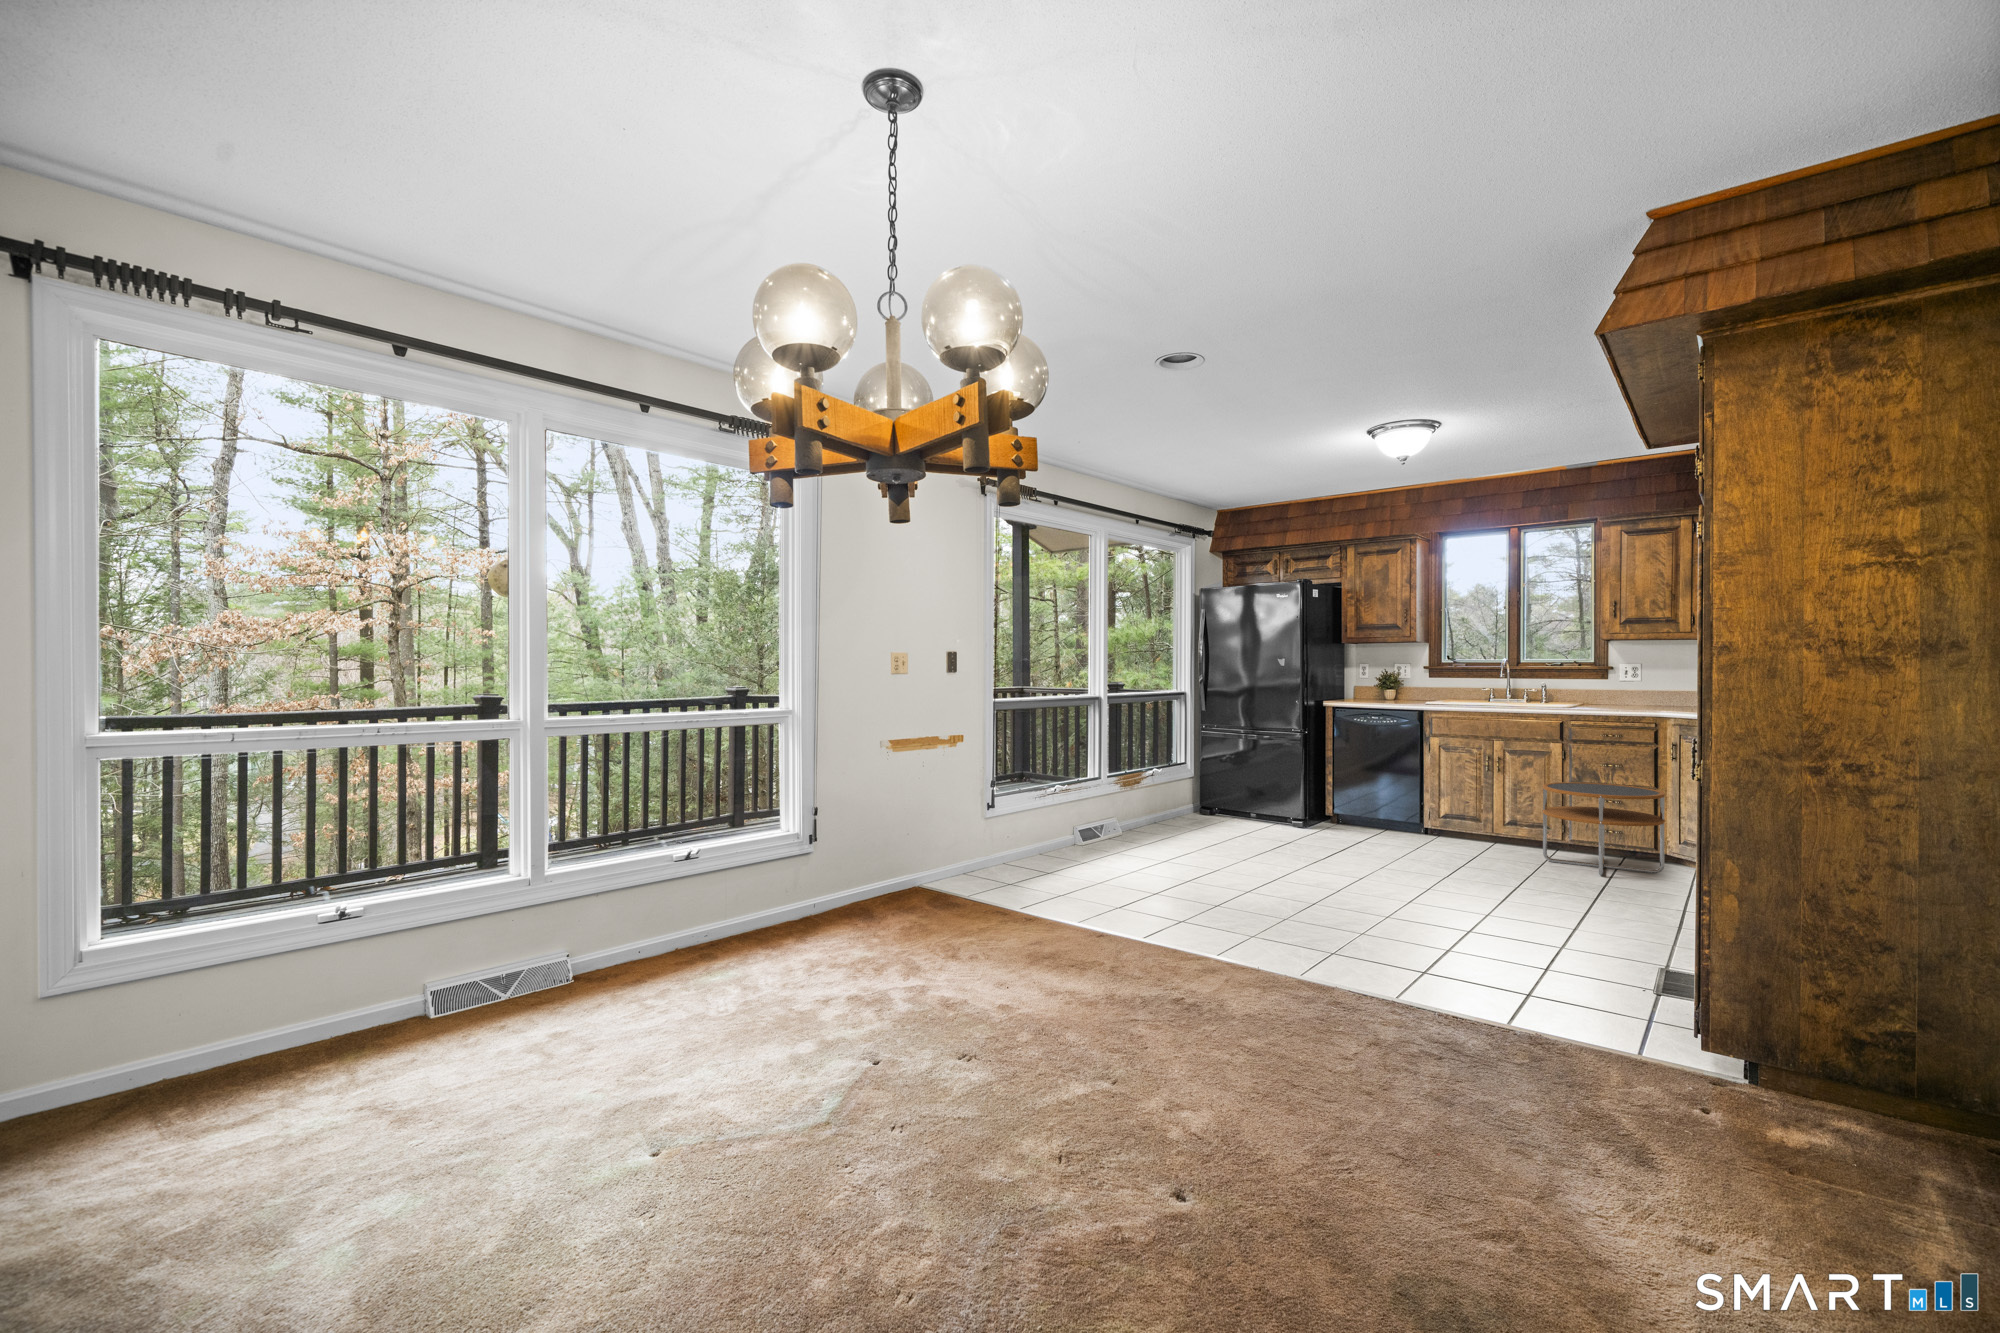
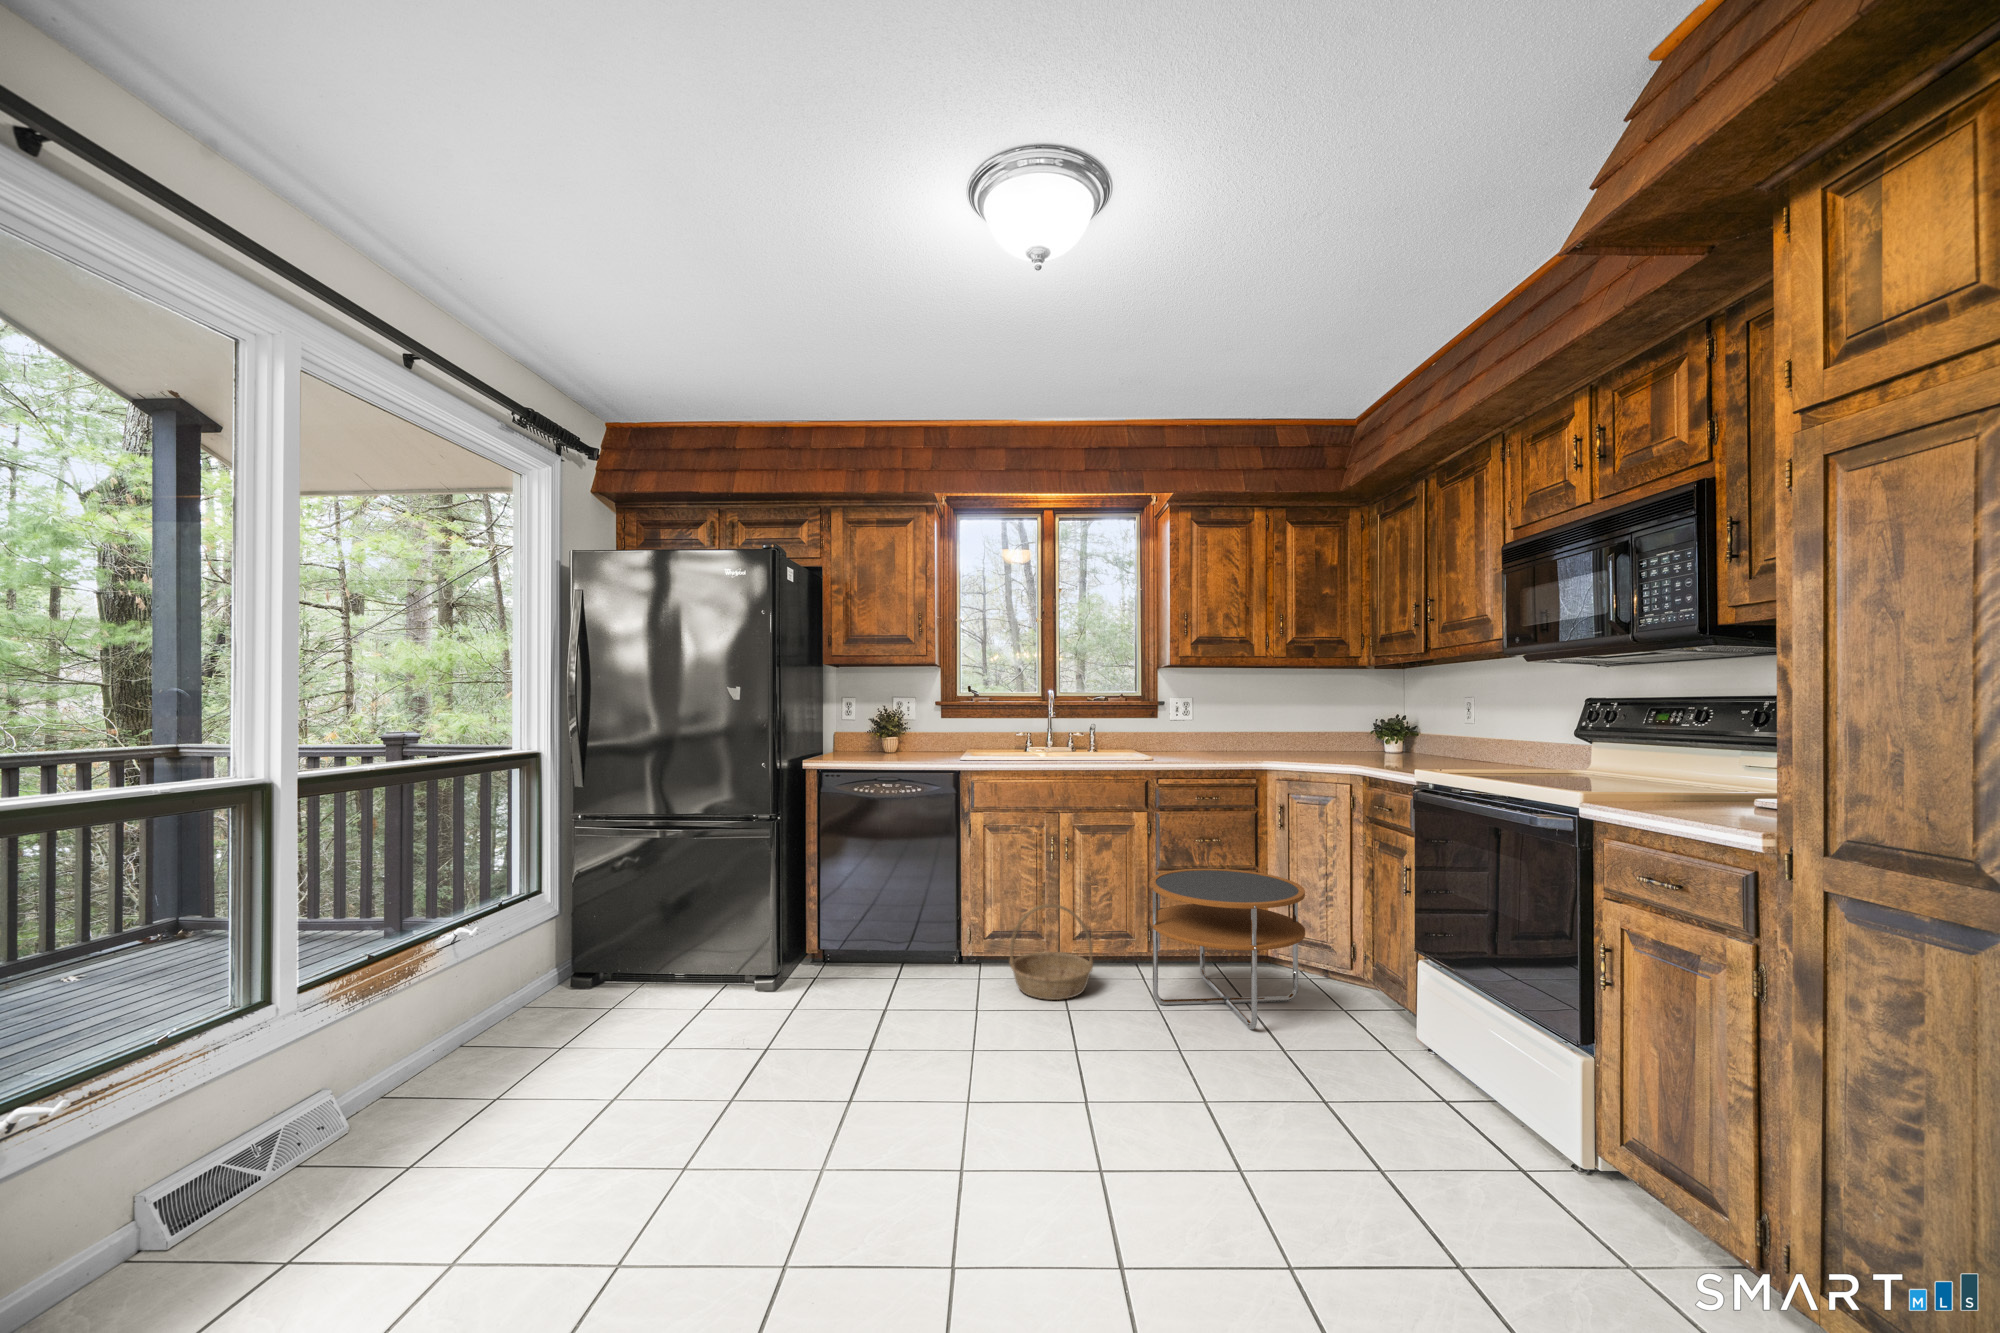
basket: none [1449,795,1508,851] -> present [1010,904,1093,1000]

